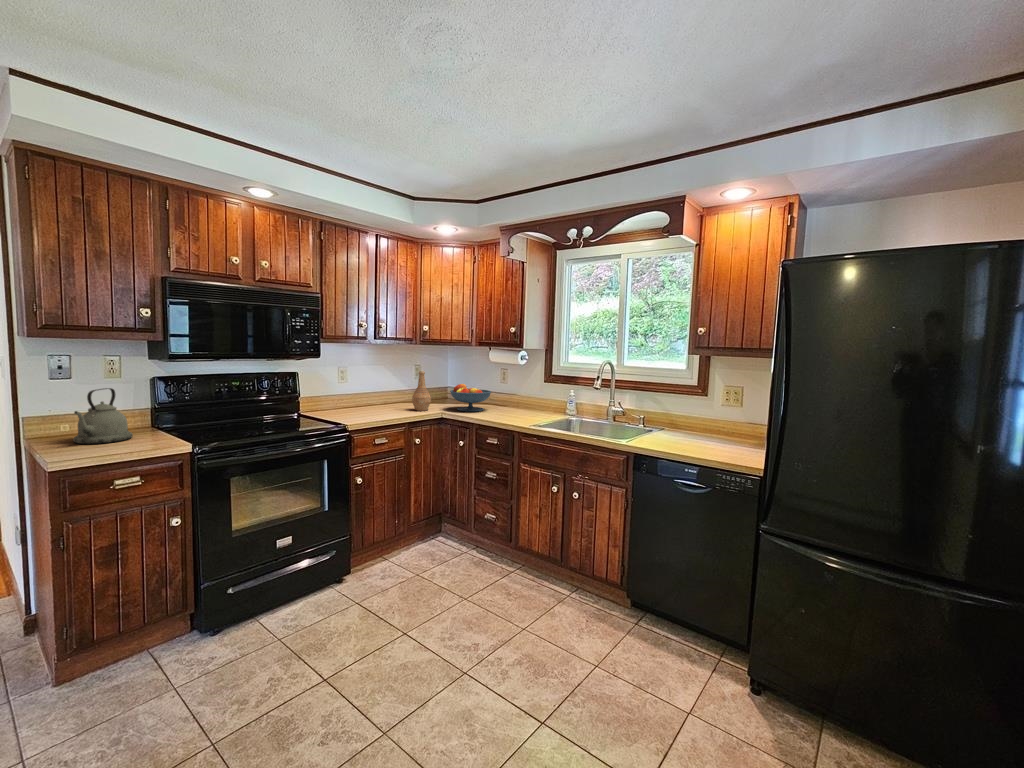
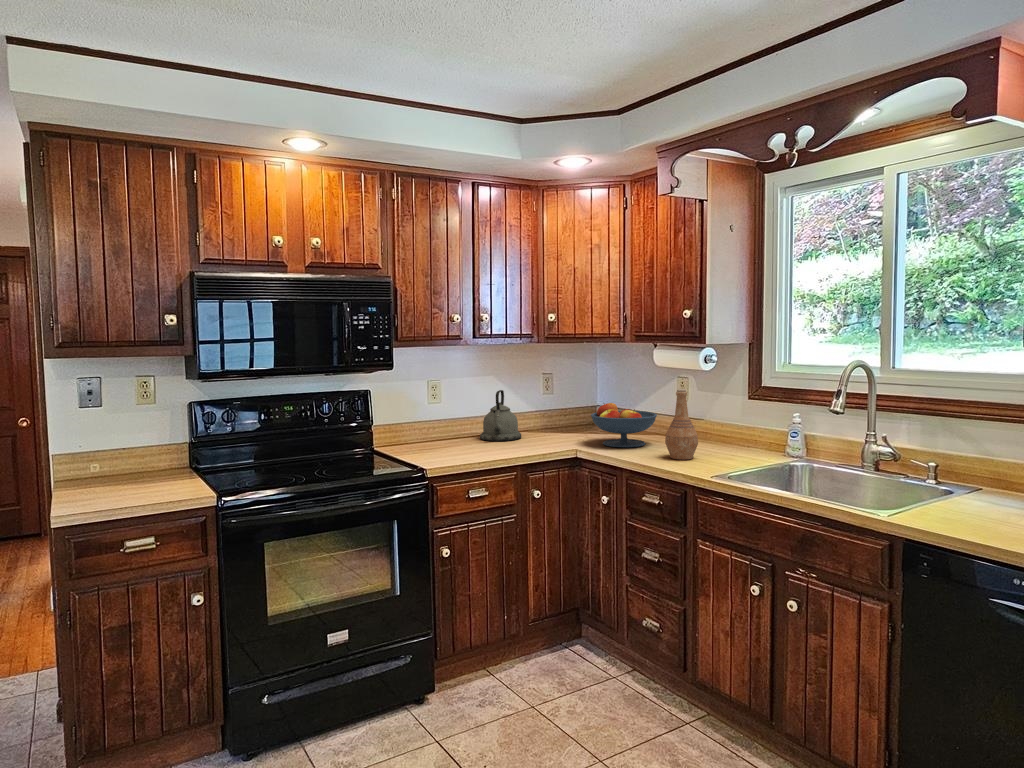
vase: present [412,370,431,411] -> present [665,389,698,460]
kettle: present [73,388,133,444] -> present [480,390,521,441]

